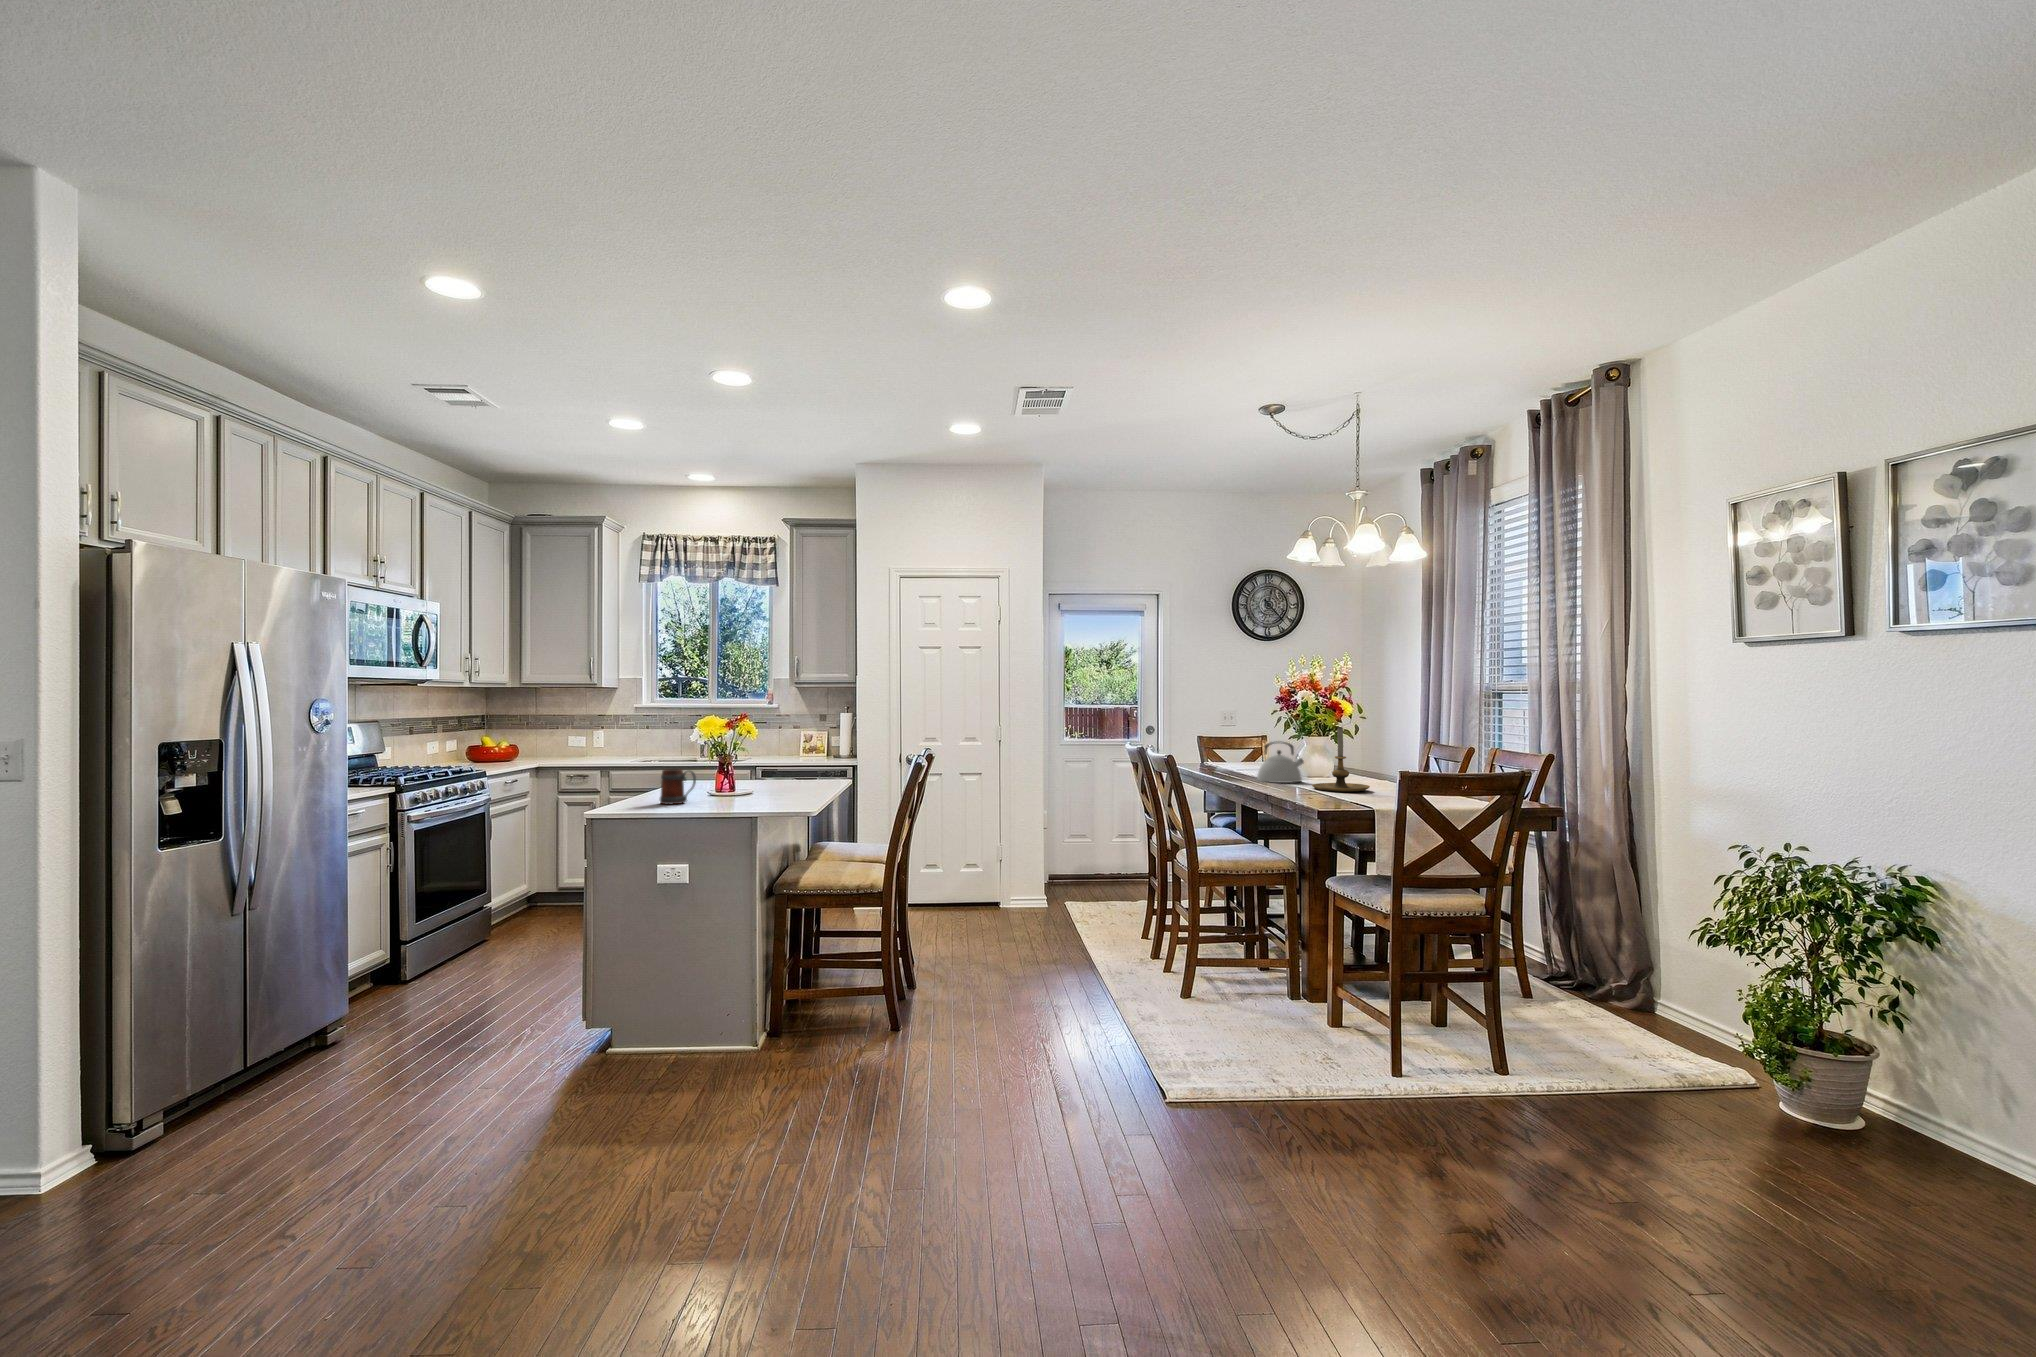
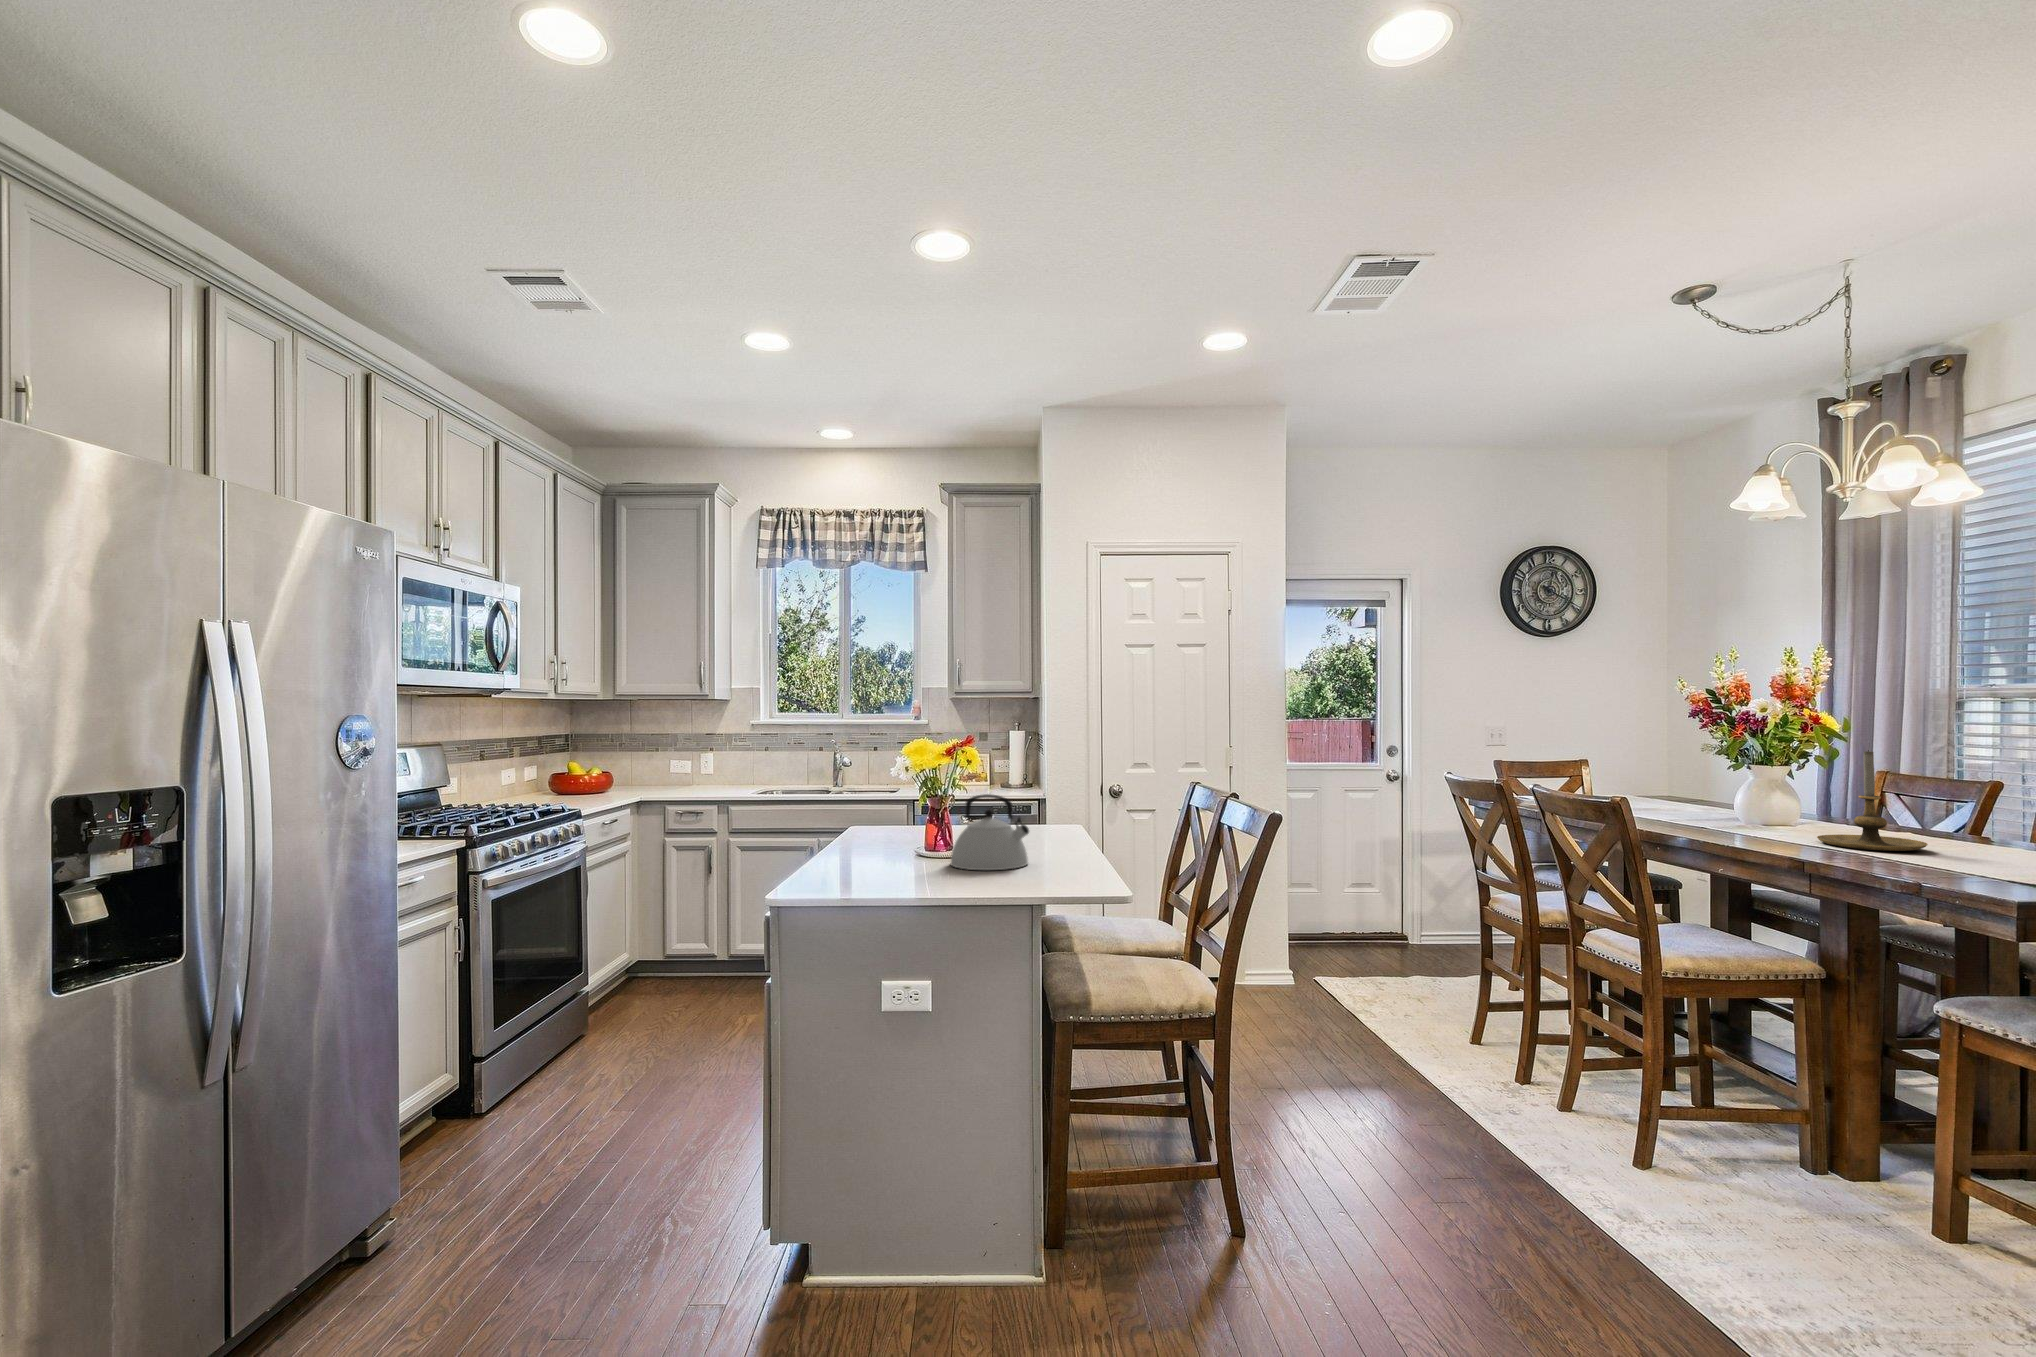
kettle: present [1257,741,1304,783] -> present [951,794,1029,870]
mug: present [660,769,696,804] -> none [869,821,924,878]

